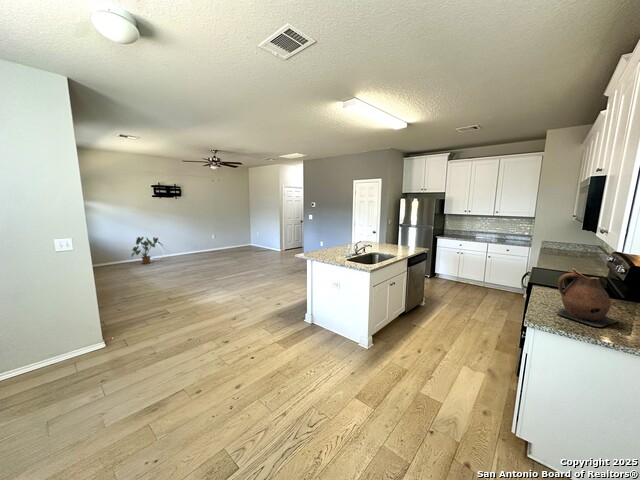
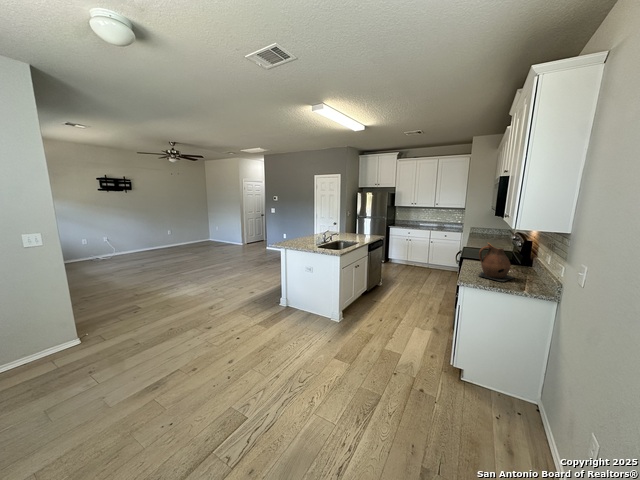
house plant: present [132,237,162,264] -> none [77,234,117,263]

